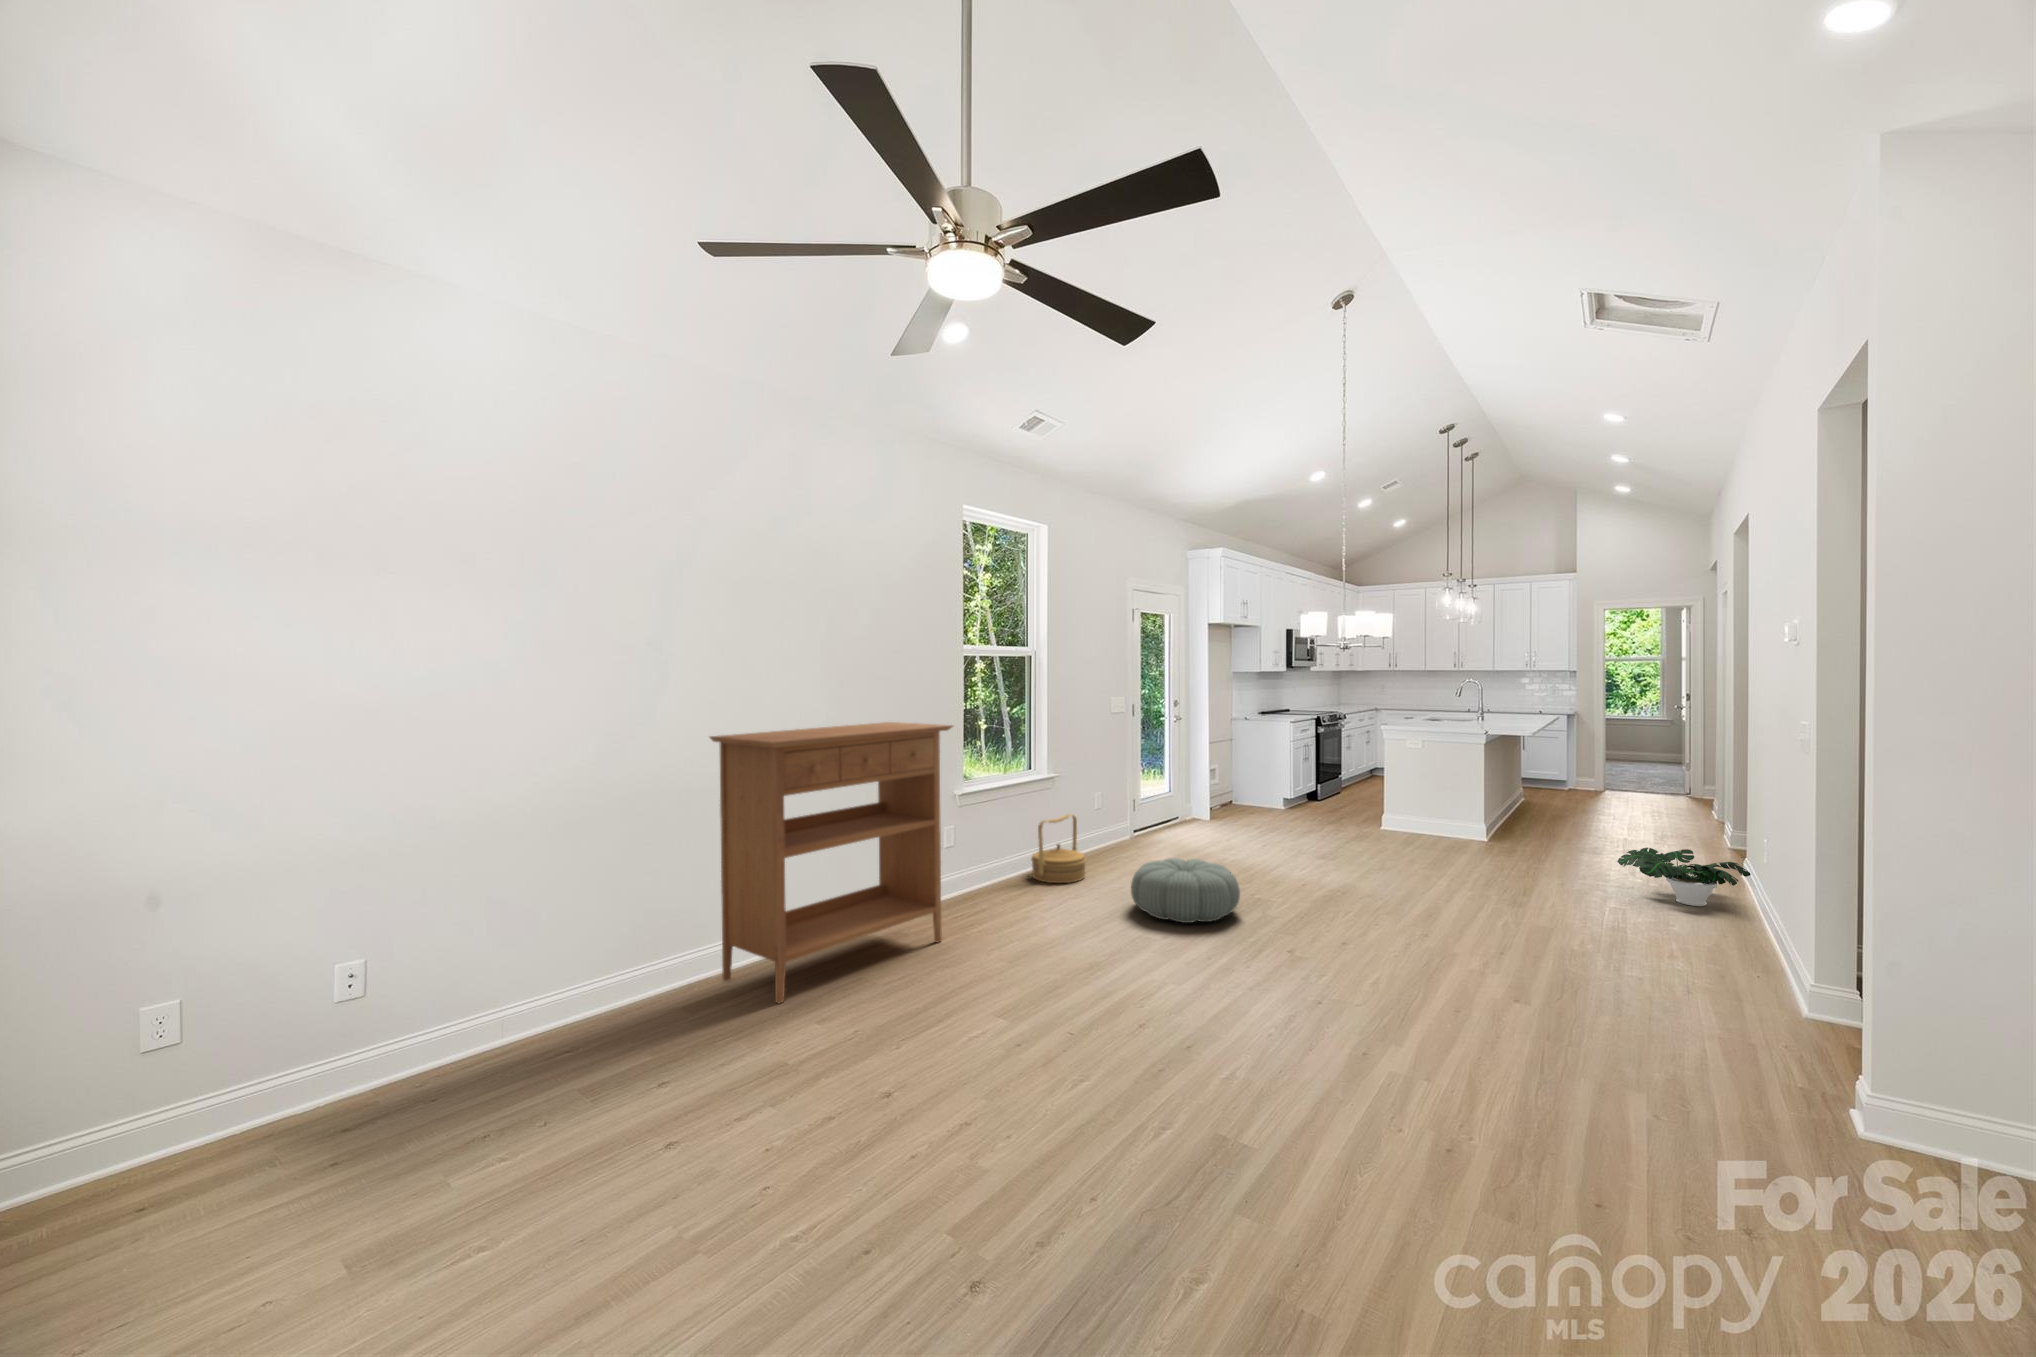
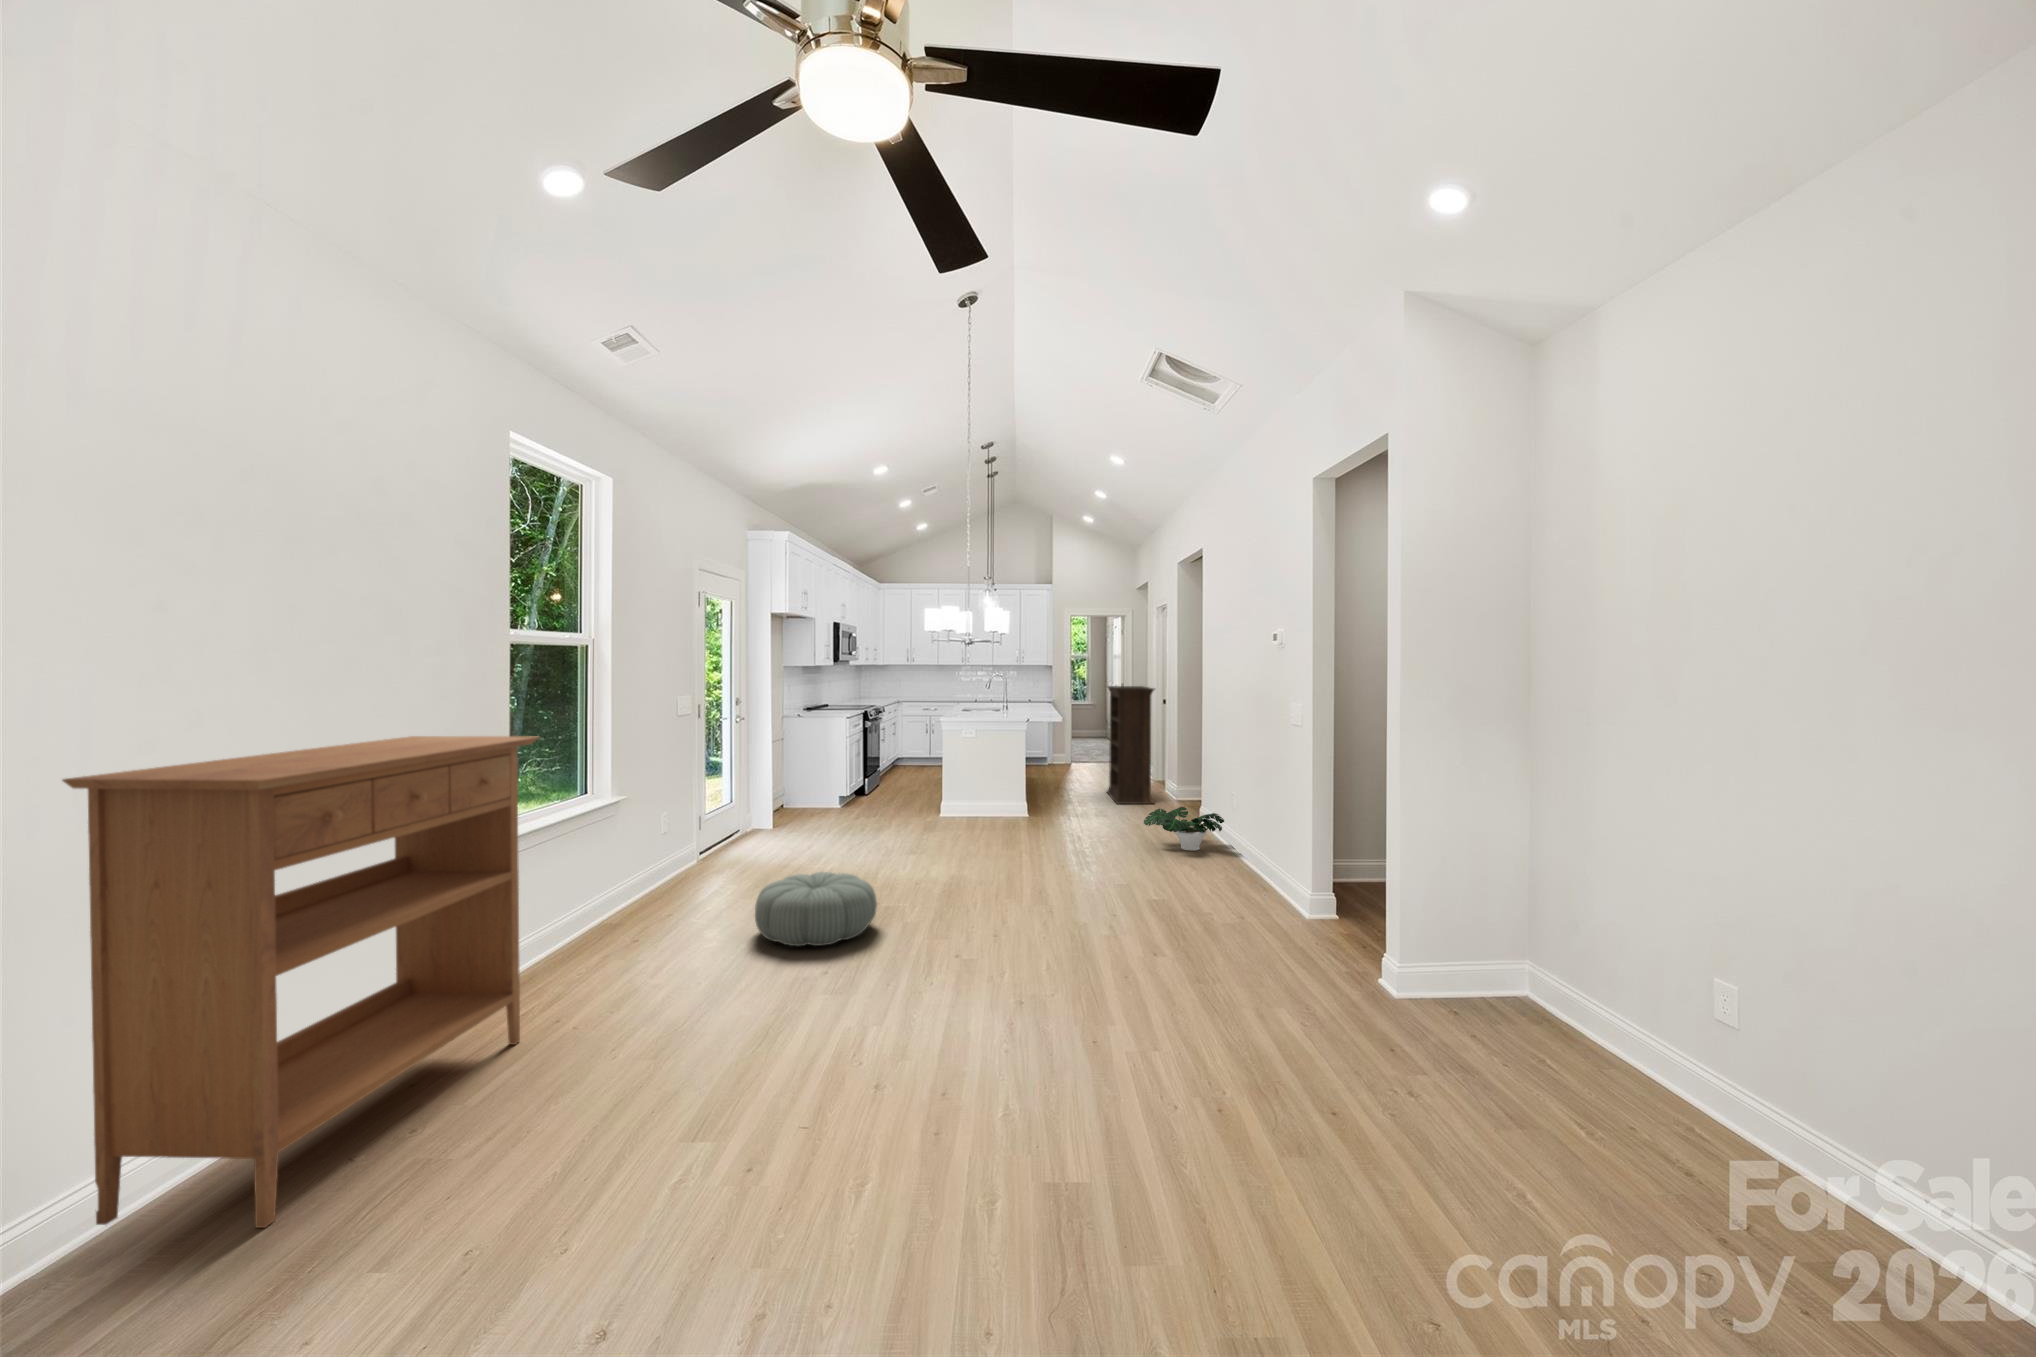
bookcase: none [1624,694,1689,846] -> present [1107,686,1155,804]
woven basket: present [1031,814,1086,883] -> none [597,839,673,929]

